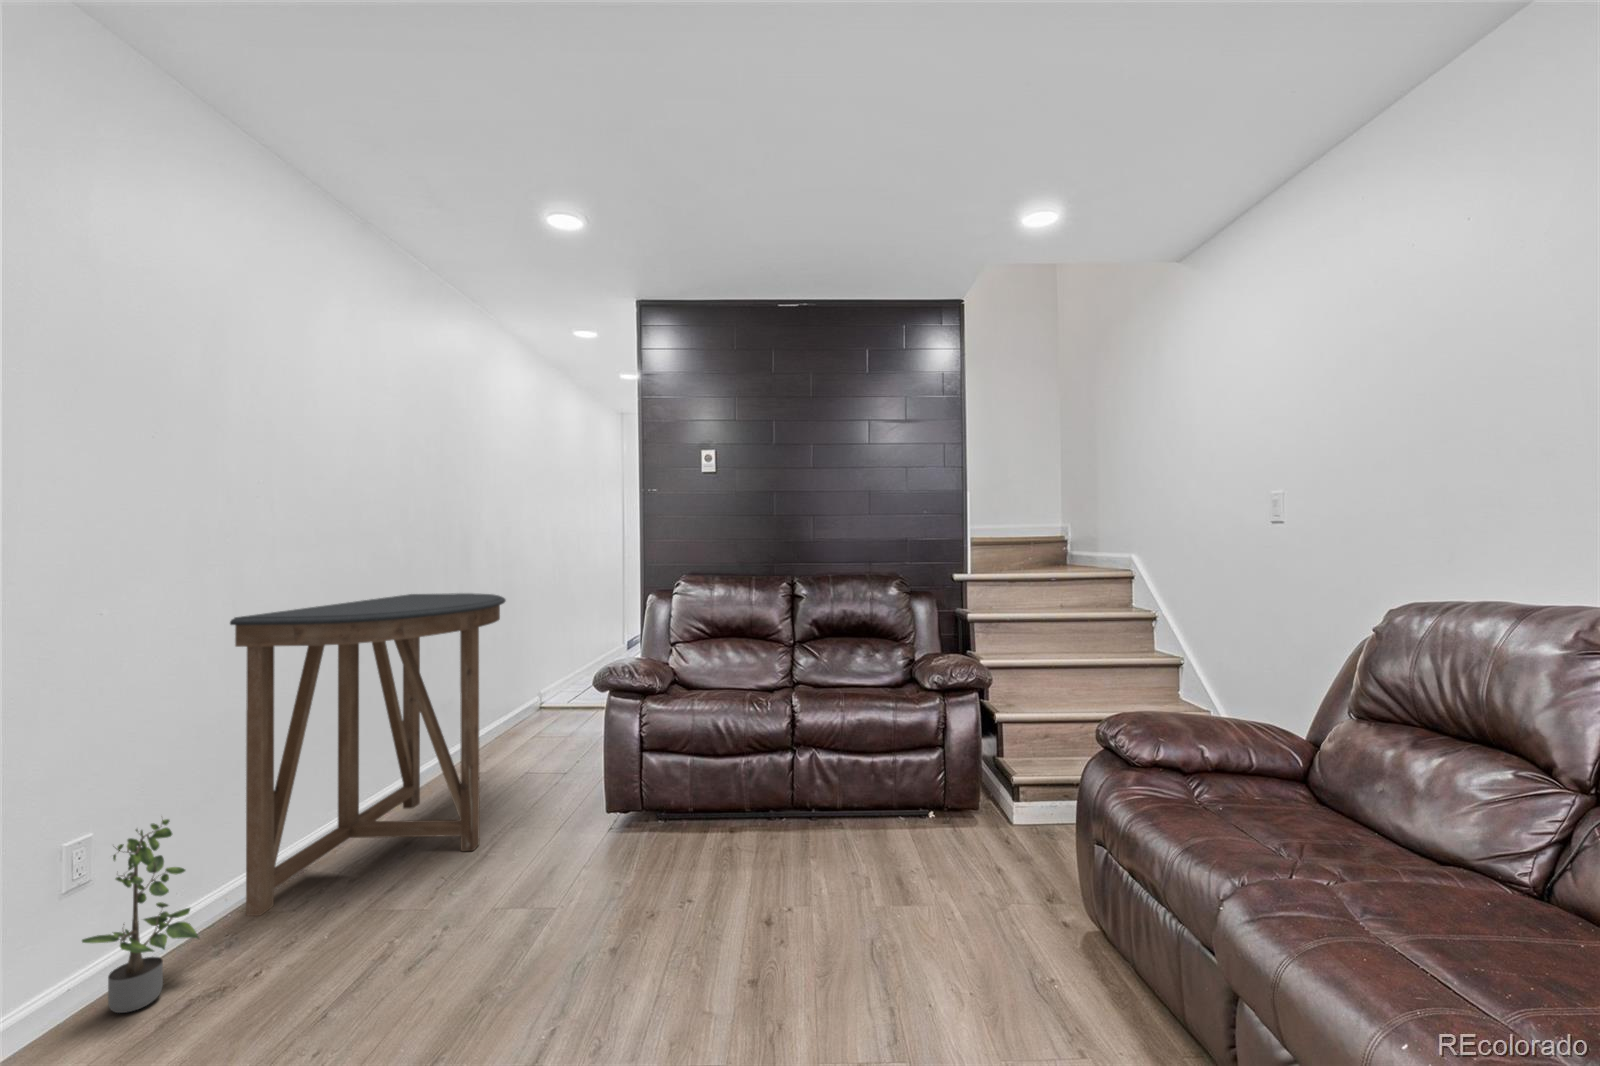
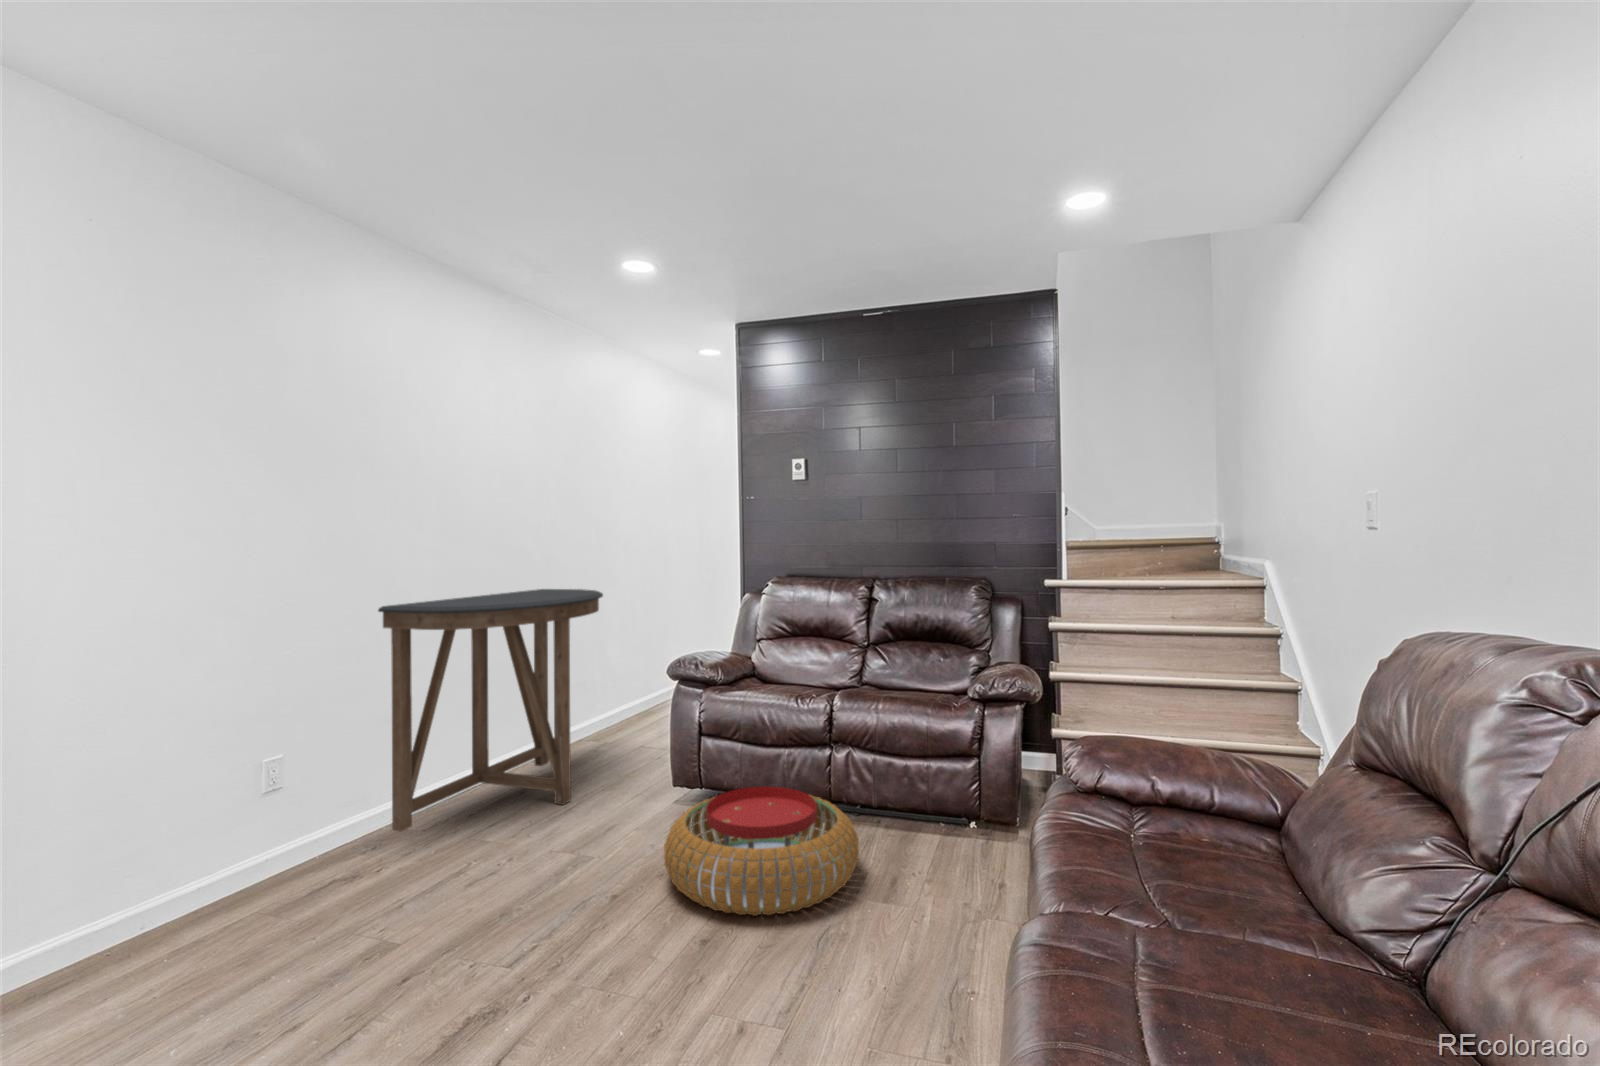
pouf: none [657,798,871,946] -> present [664,787,859,916]
potted plant: present [82,819,199,1013] -> none [267,747,344,882]

